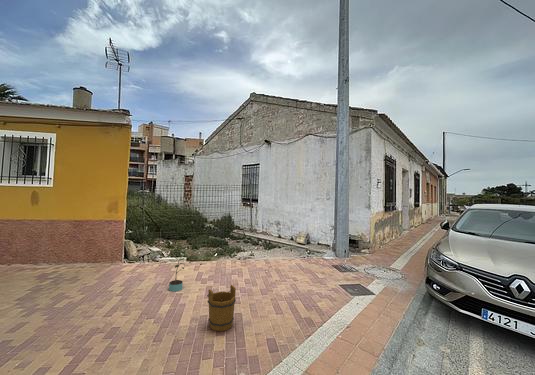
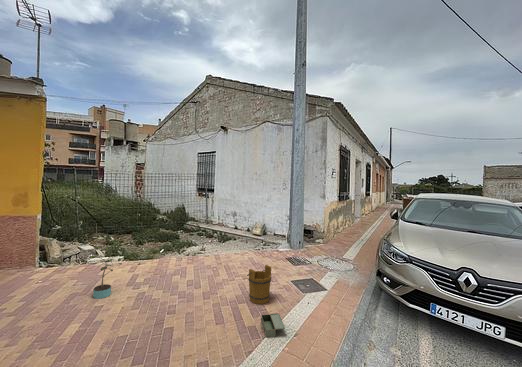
bucket: present [207,285,236,331] -> present [247,265,271,304]
toolbox: none [315,311,339,330] -> present [261,314,285,337]

